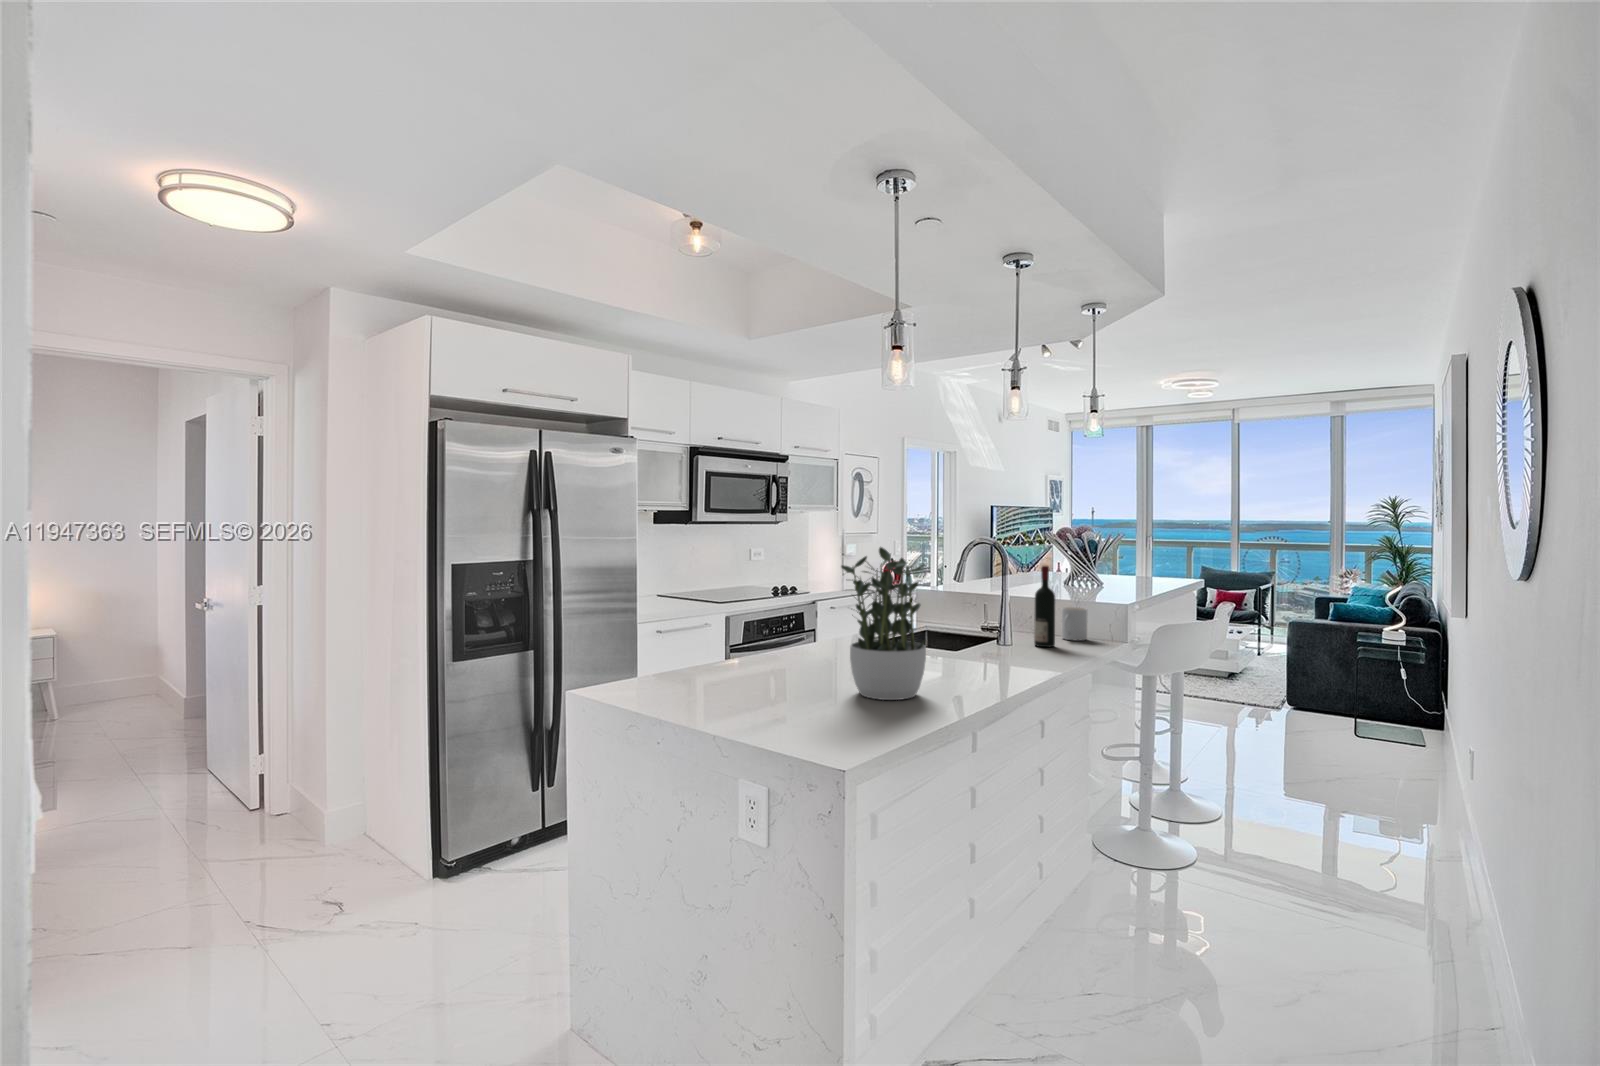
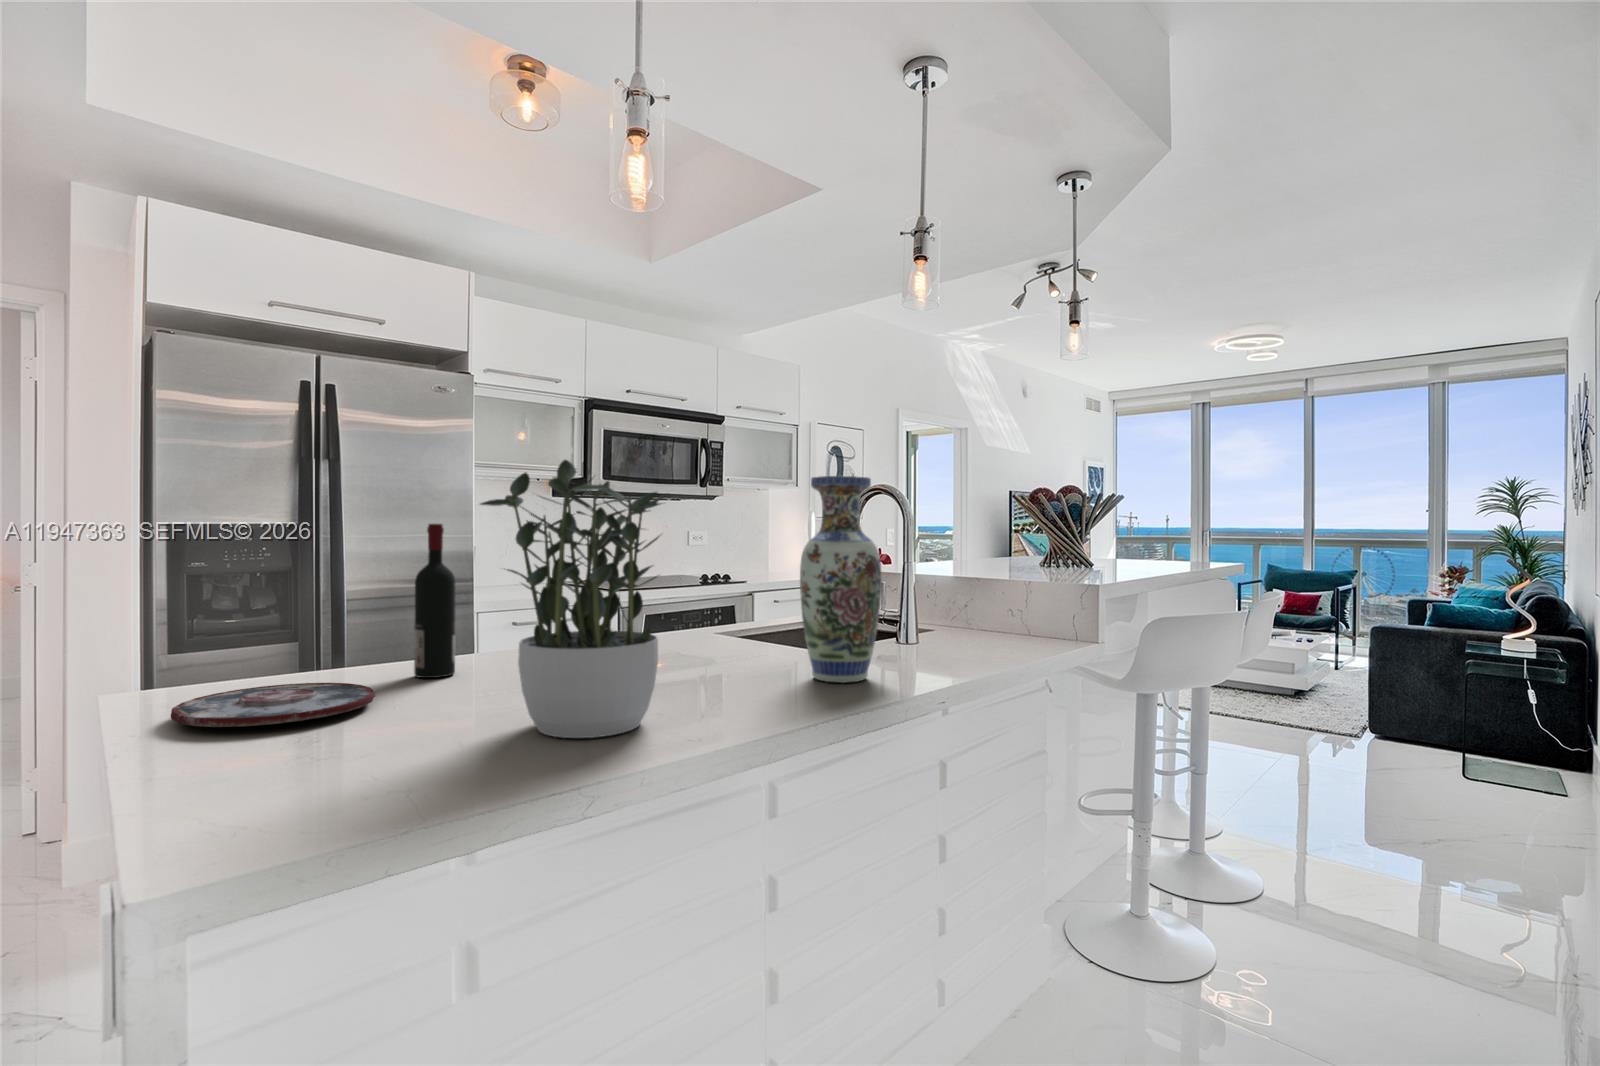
vase: none [962,542,1013,669] -> present [800,476,881,683]
wine bottle: present [1034,566,1055,647] -> present [414,524,455,678]
mug: present [1062,607,1087,641] -> none [1009,593,1047,642]
plate: none [649,674,749,698] -> present [171,683,375,727]

